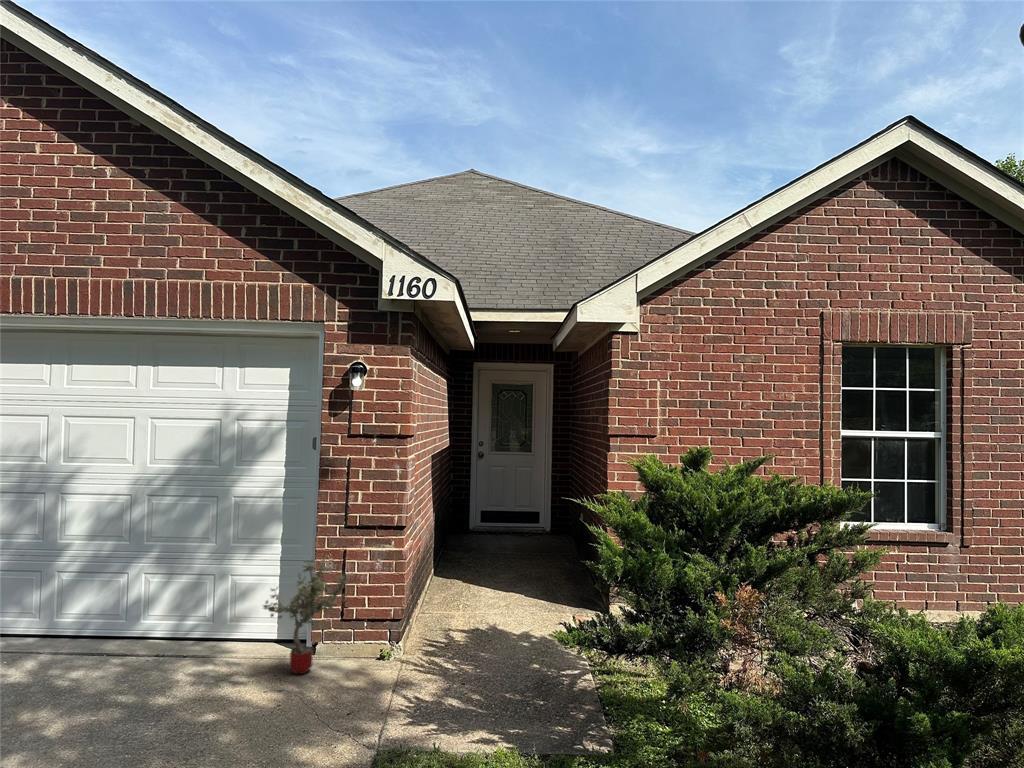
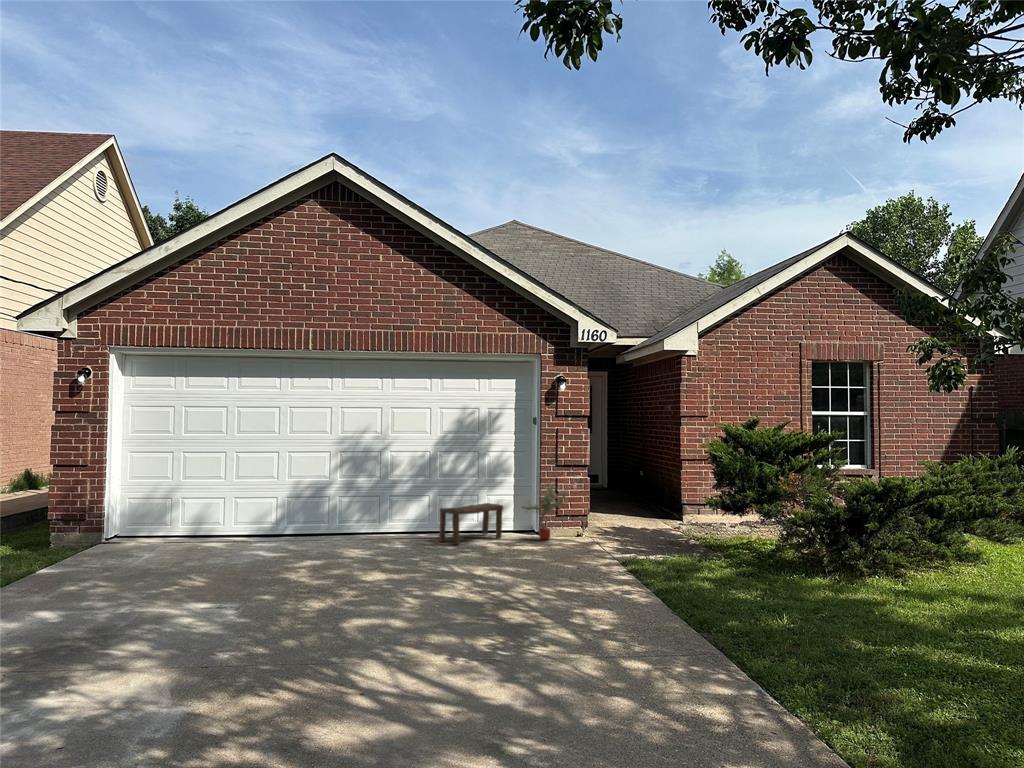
bench: none [96,589,232,687] -> present [439,503,503,545]

